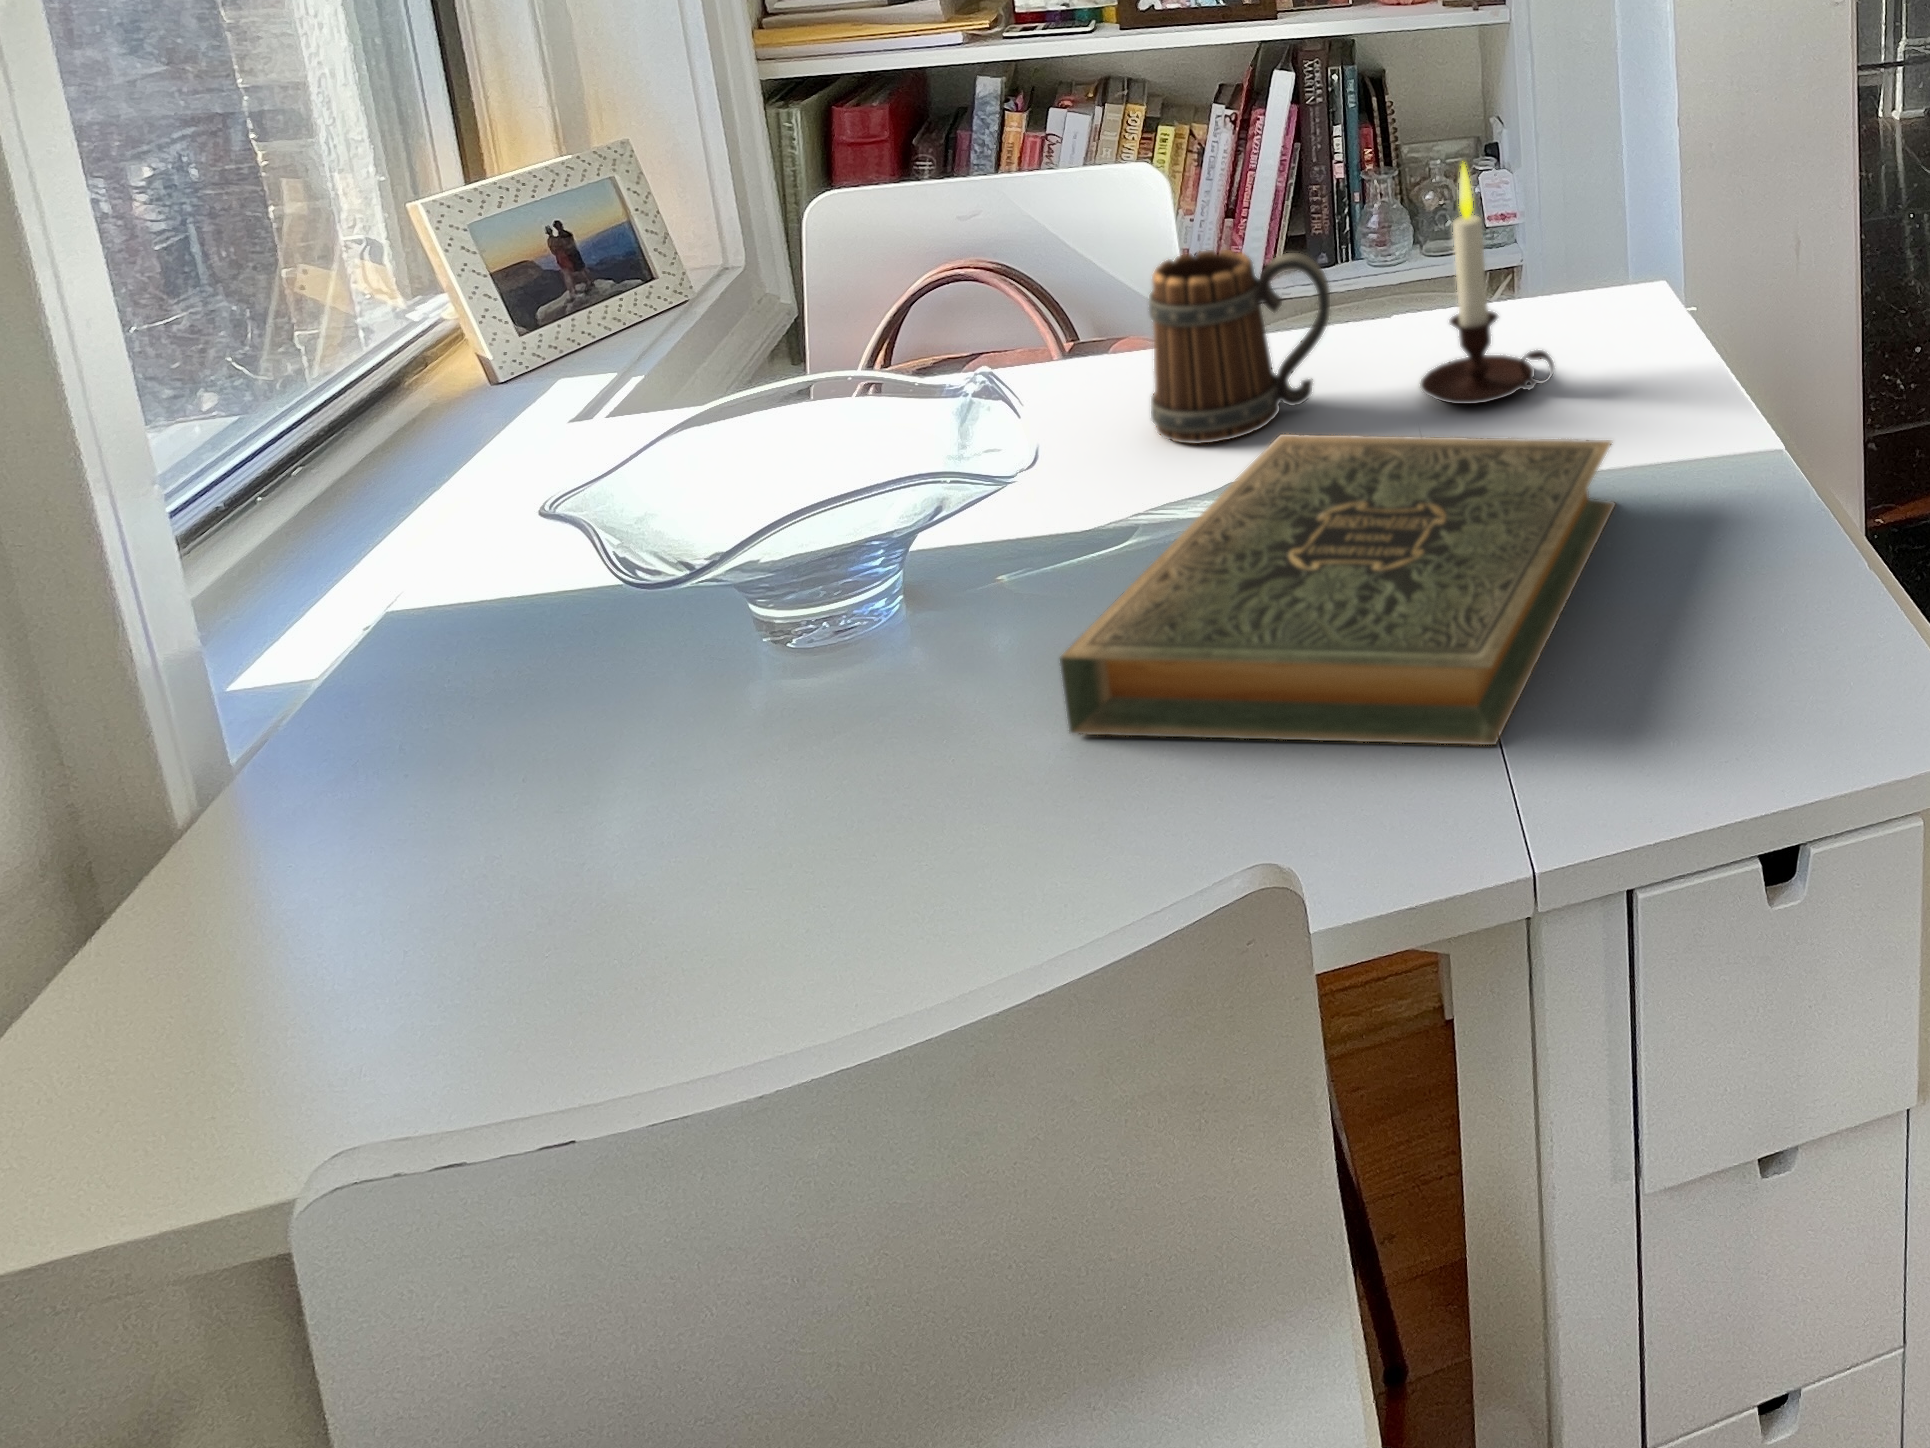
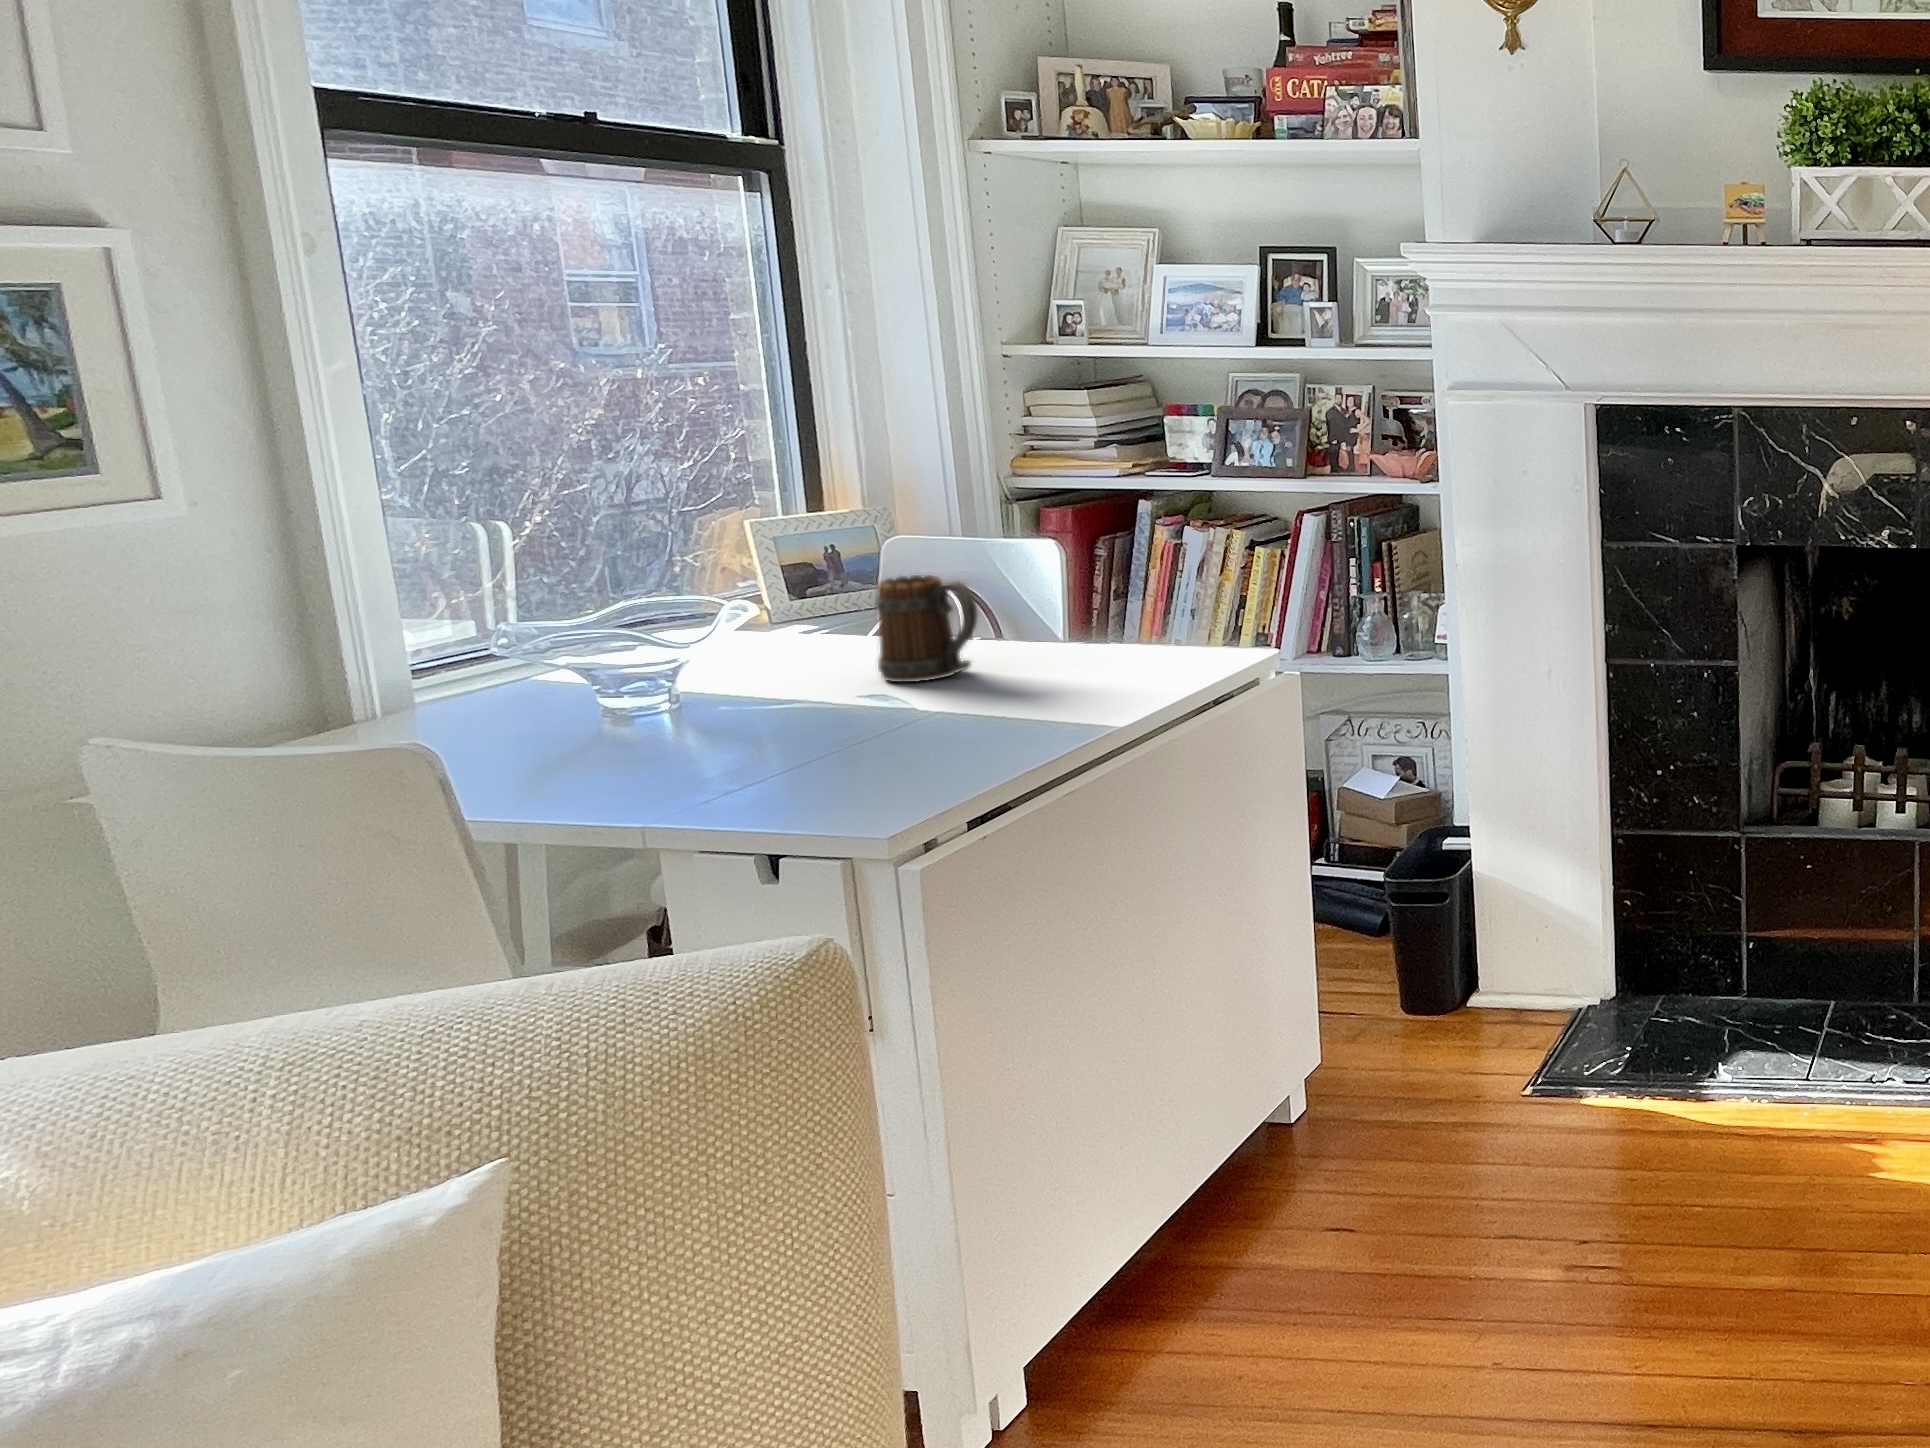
candle: present [1420,164,1554,404] -> none [1006,537,1087,688]
hardback book: present [1060,434,1615,745] -> none [574,669,959,800]

